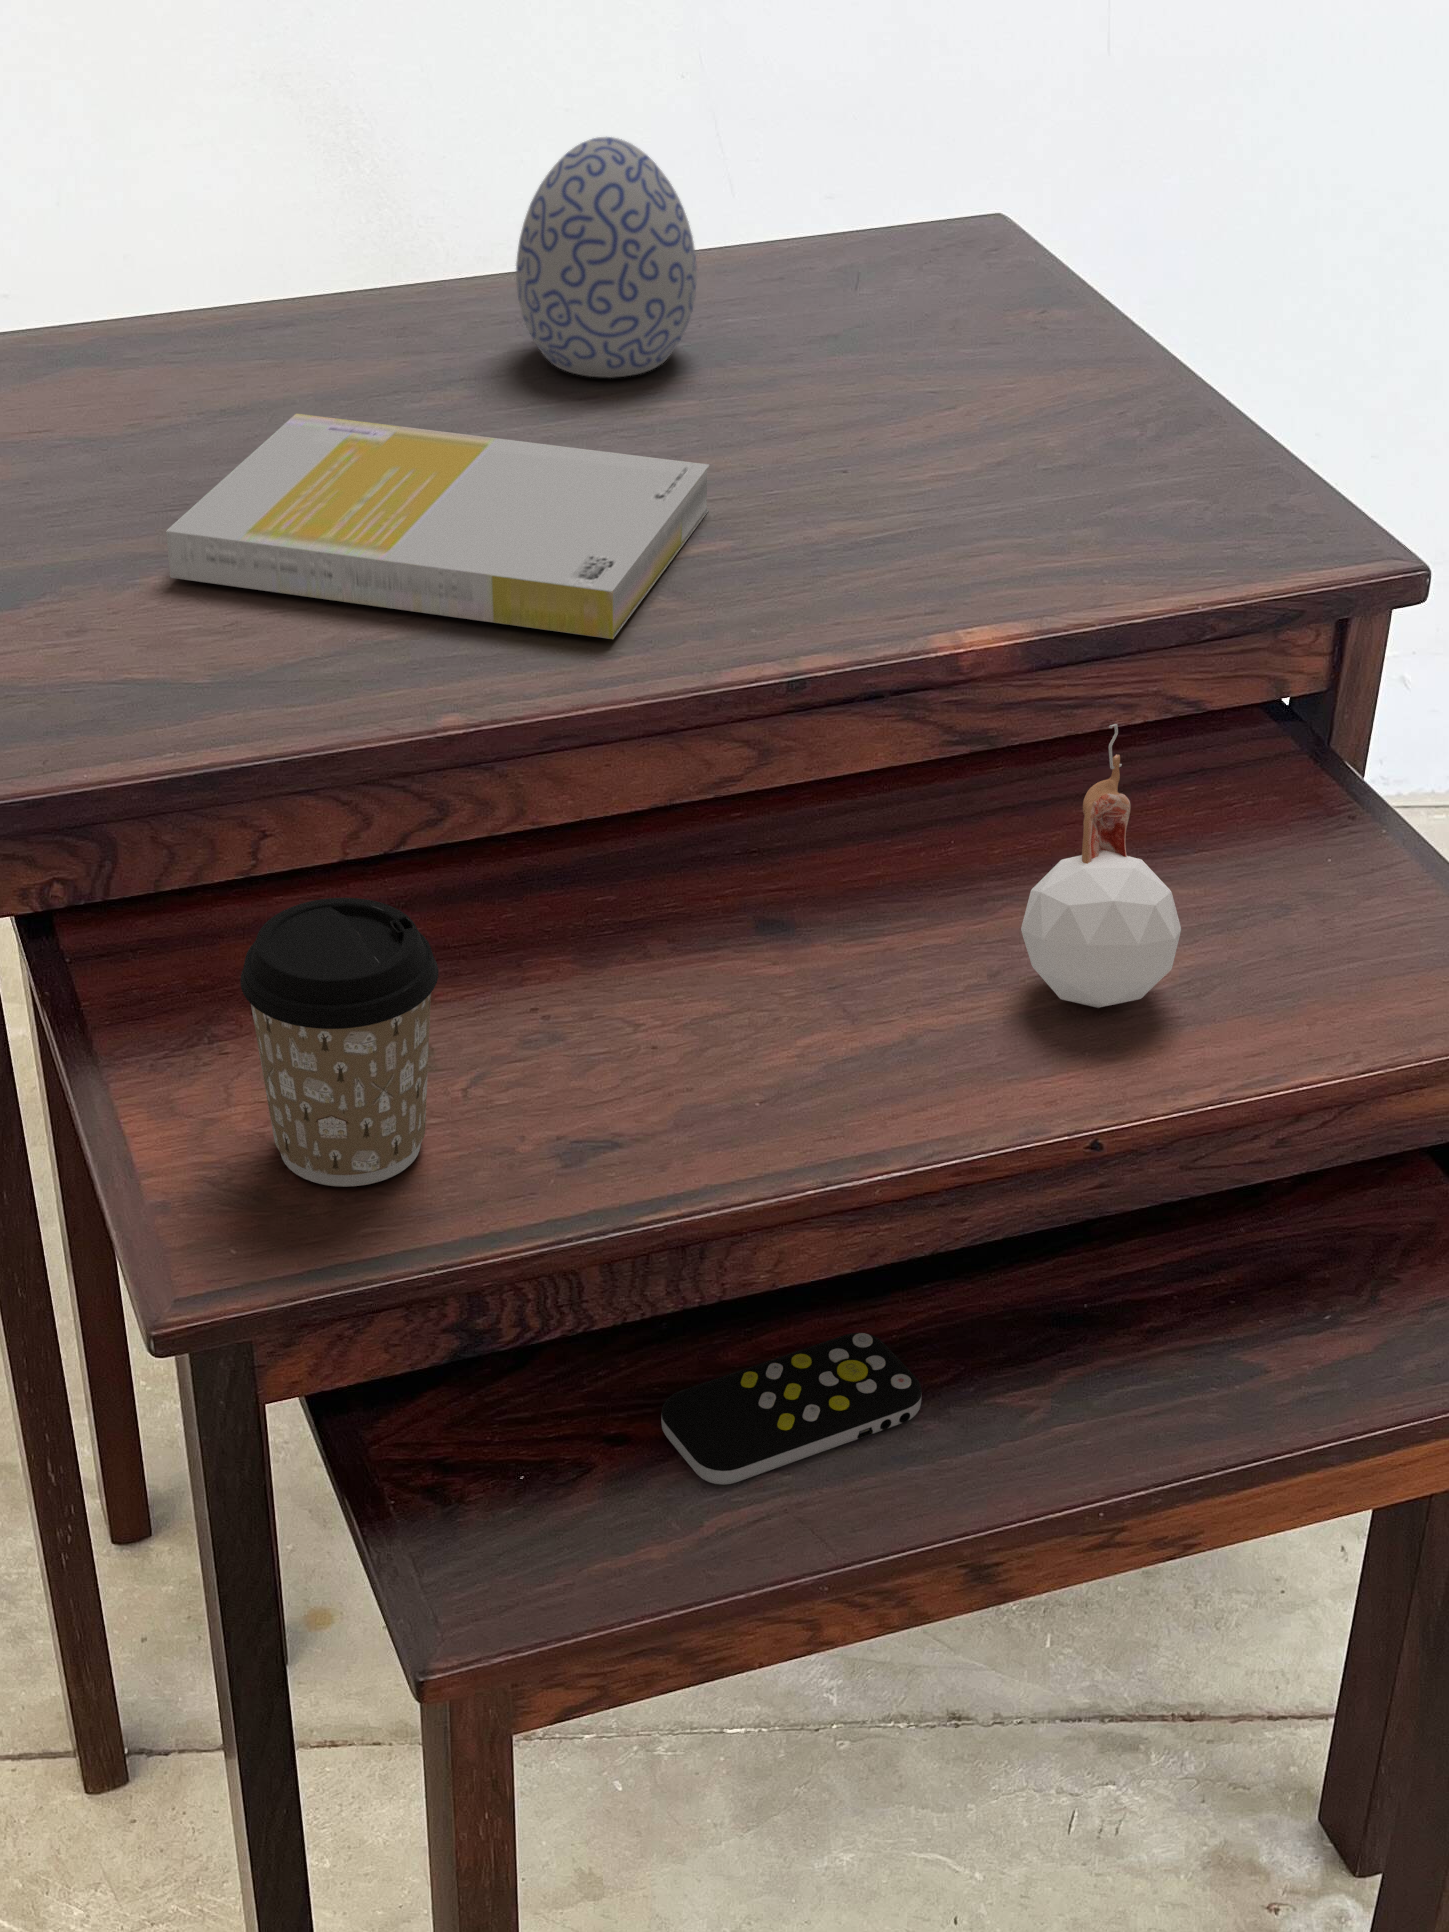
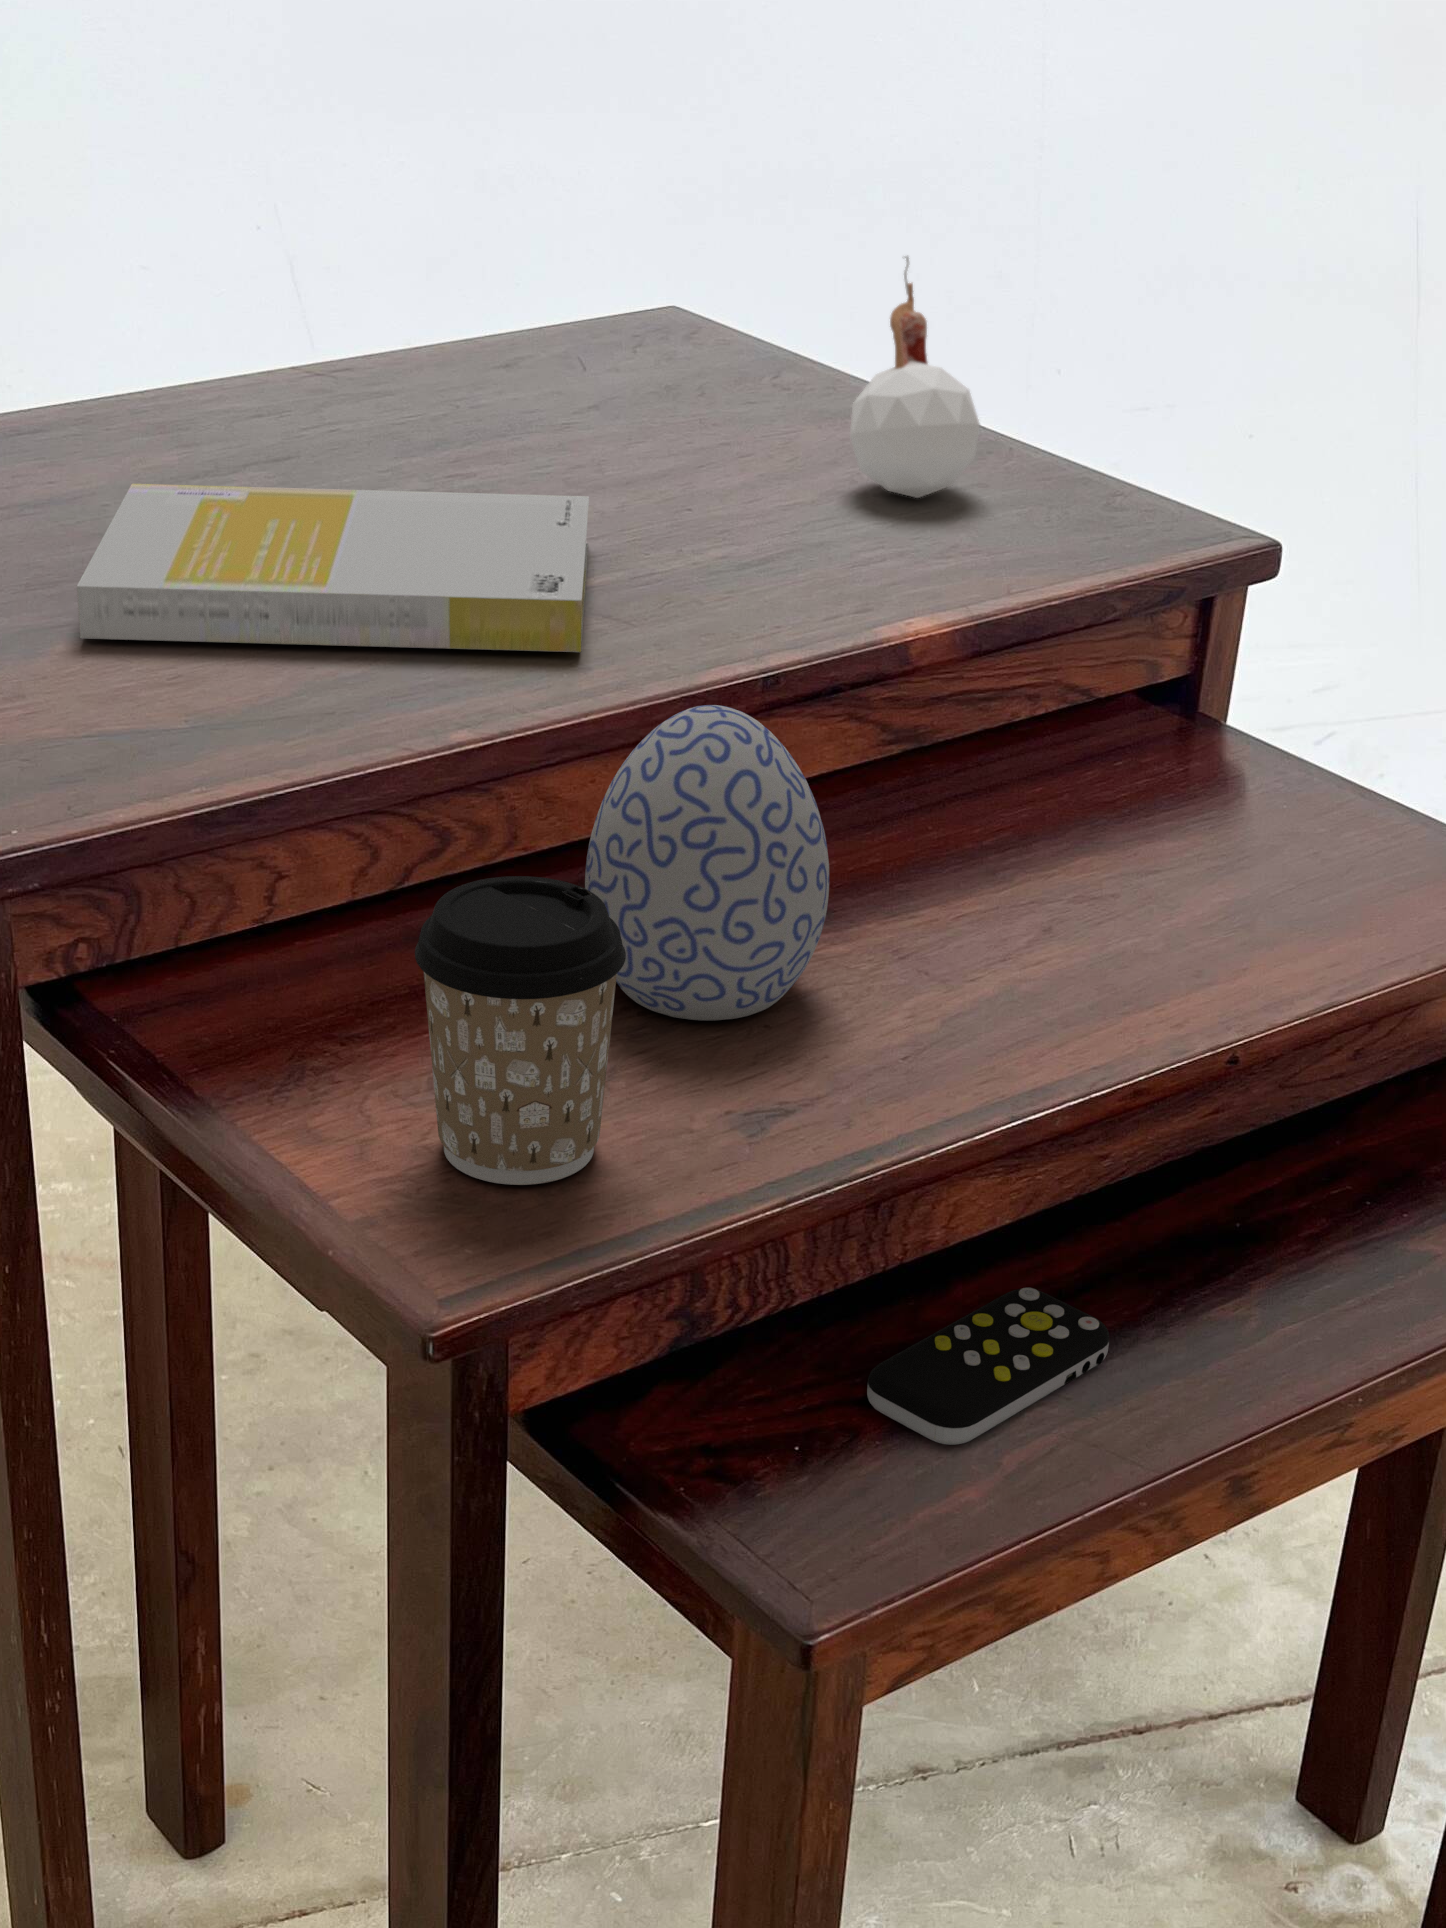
decorative egg: present [516,137,697,377] -> present [585,705,829,1020]
candle: present [1021,724,1181,1008] -> present [850,257,980,498]

